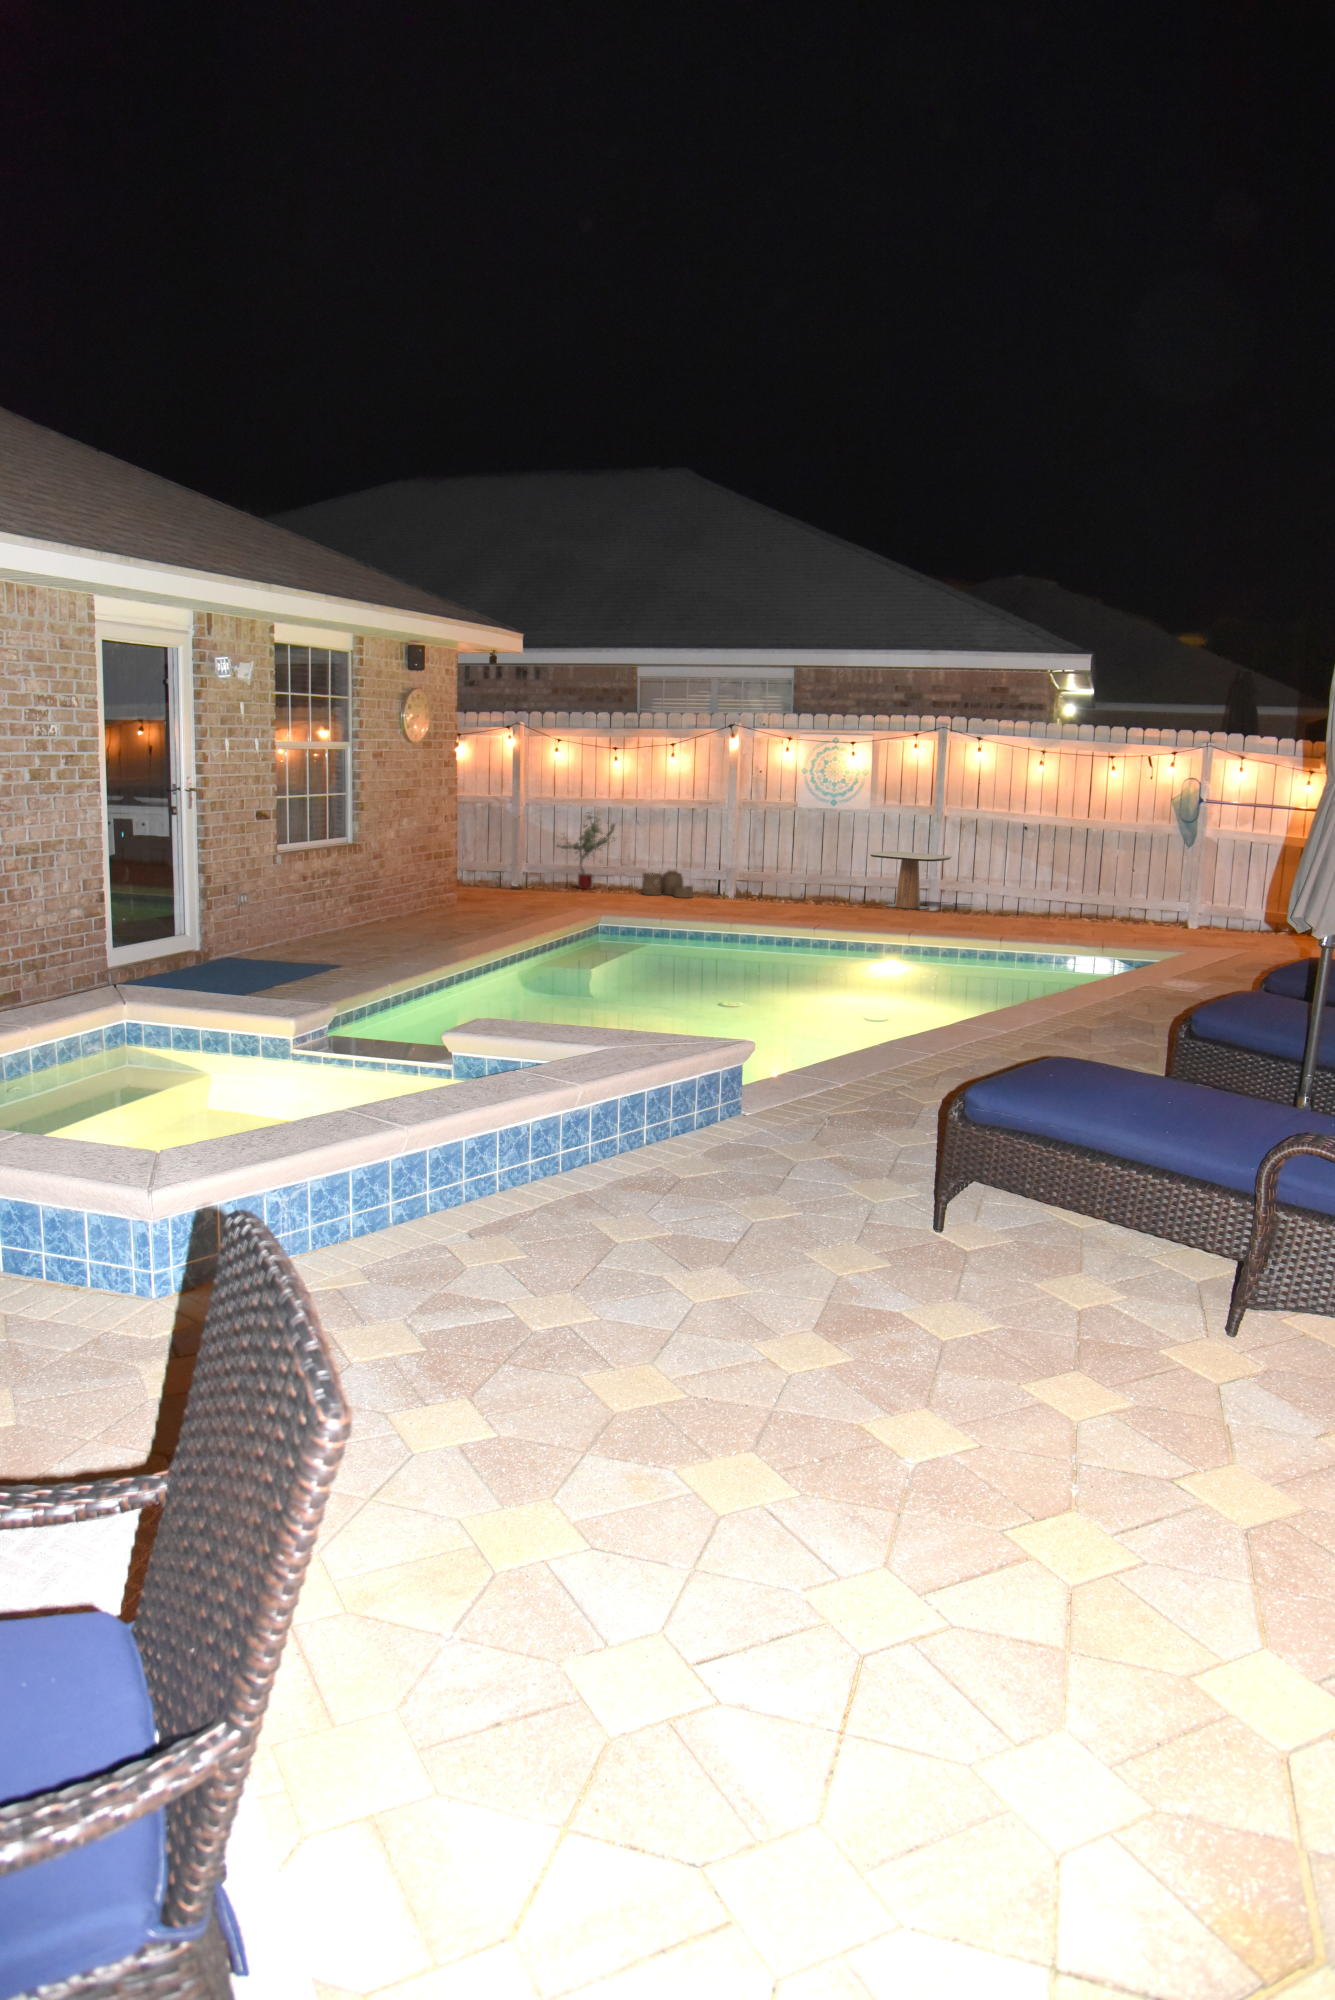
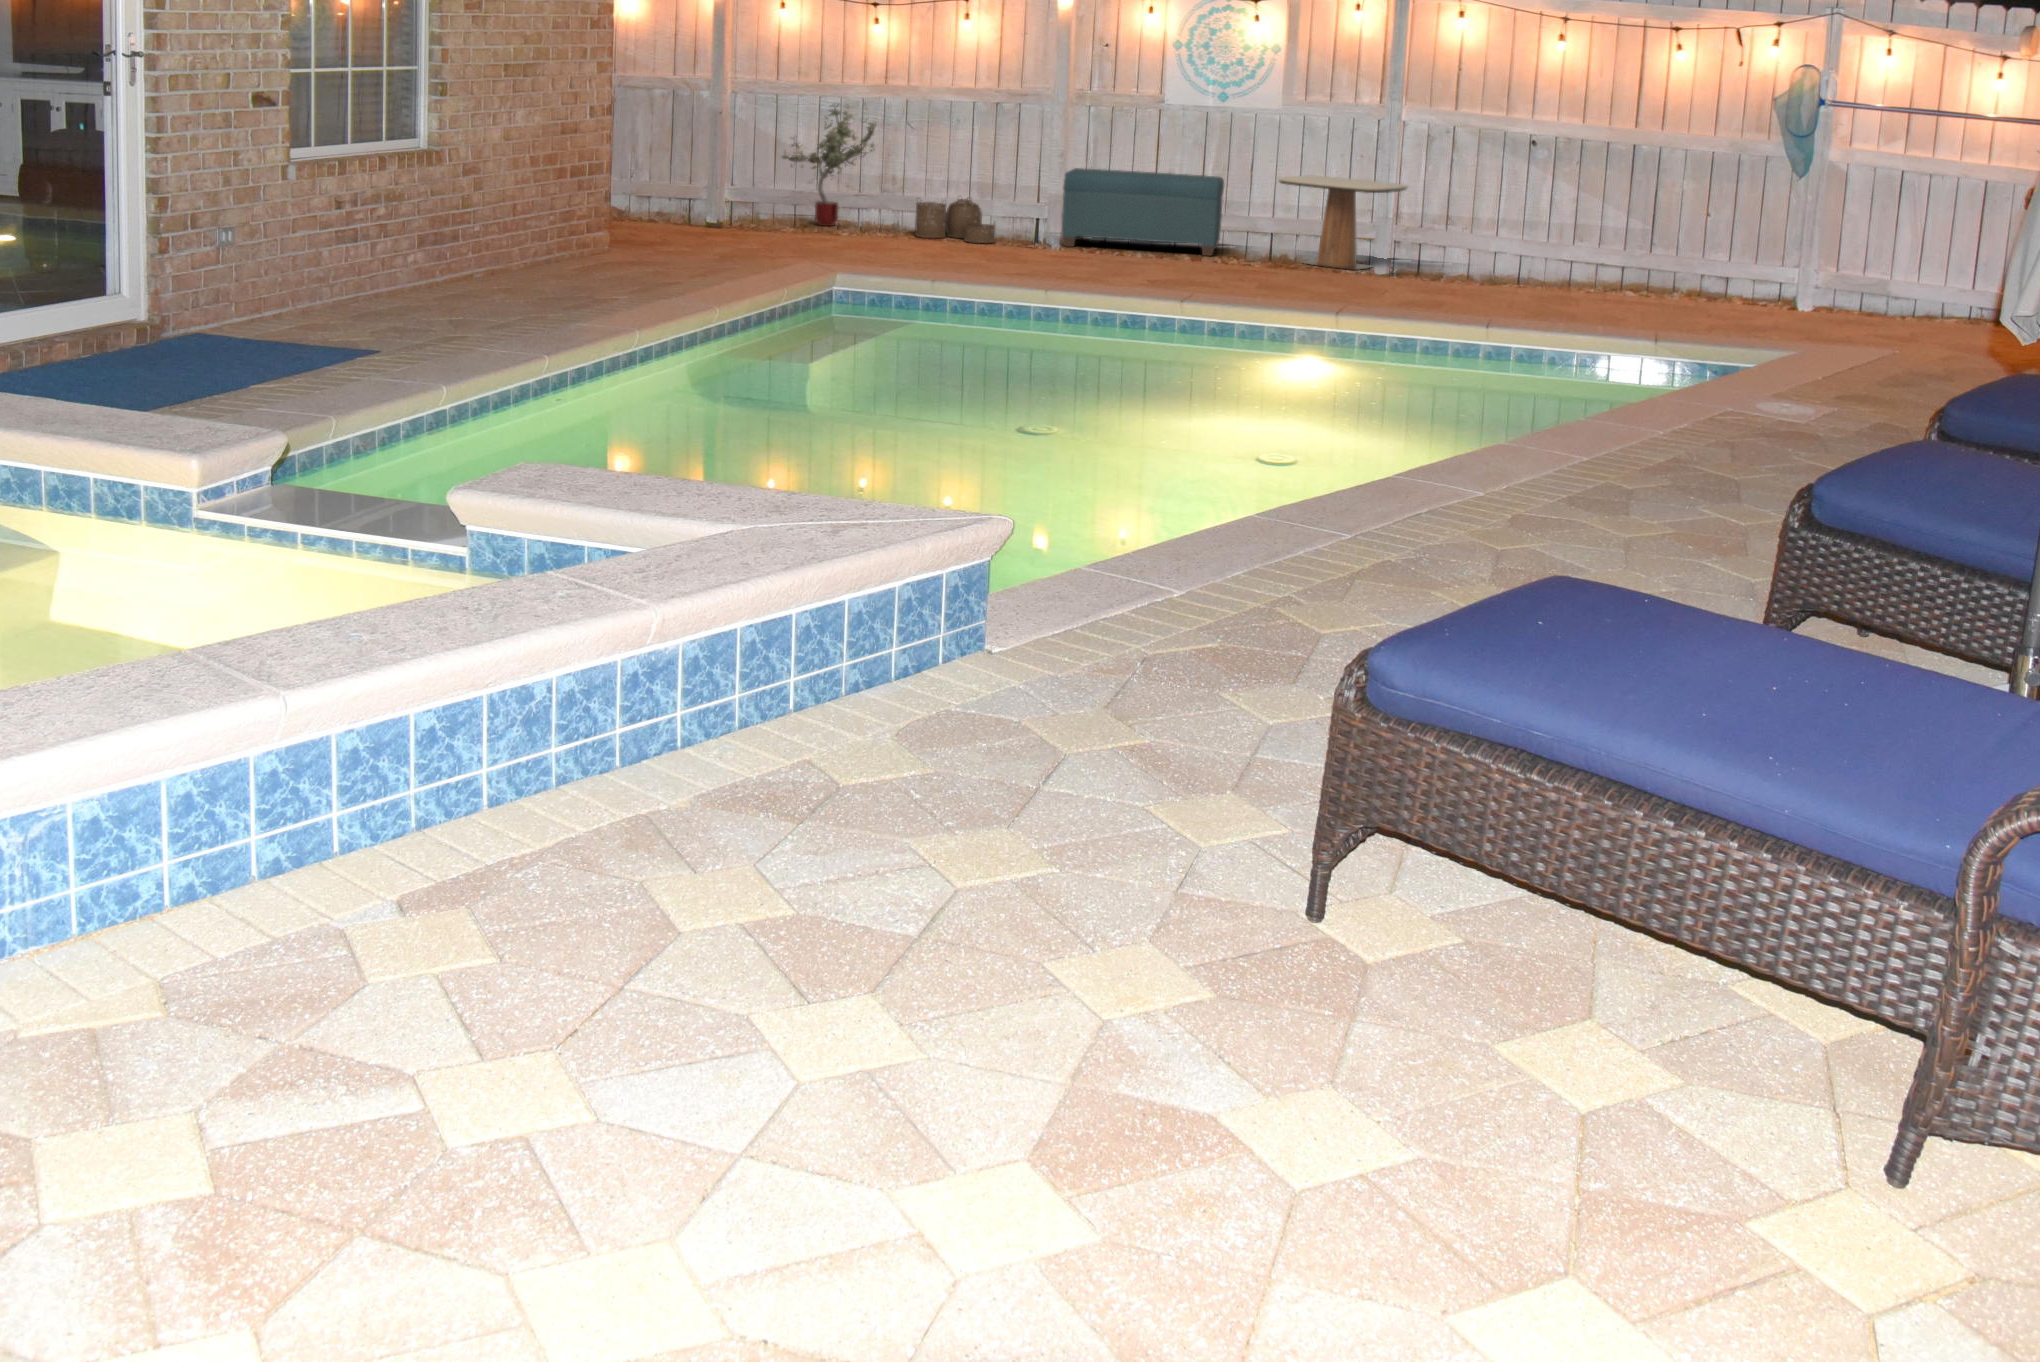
bench: none [735,850,836,903] -> present [1062,168,1224,256]

